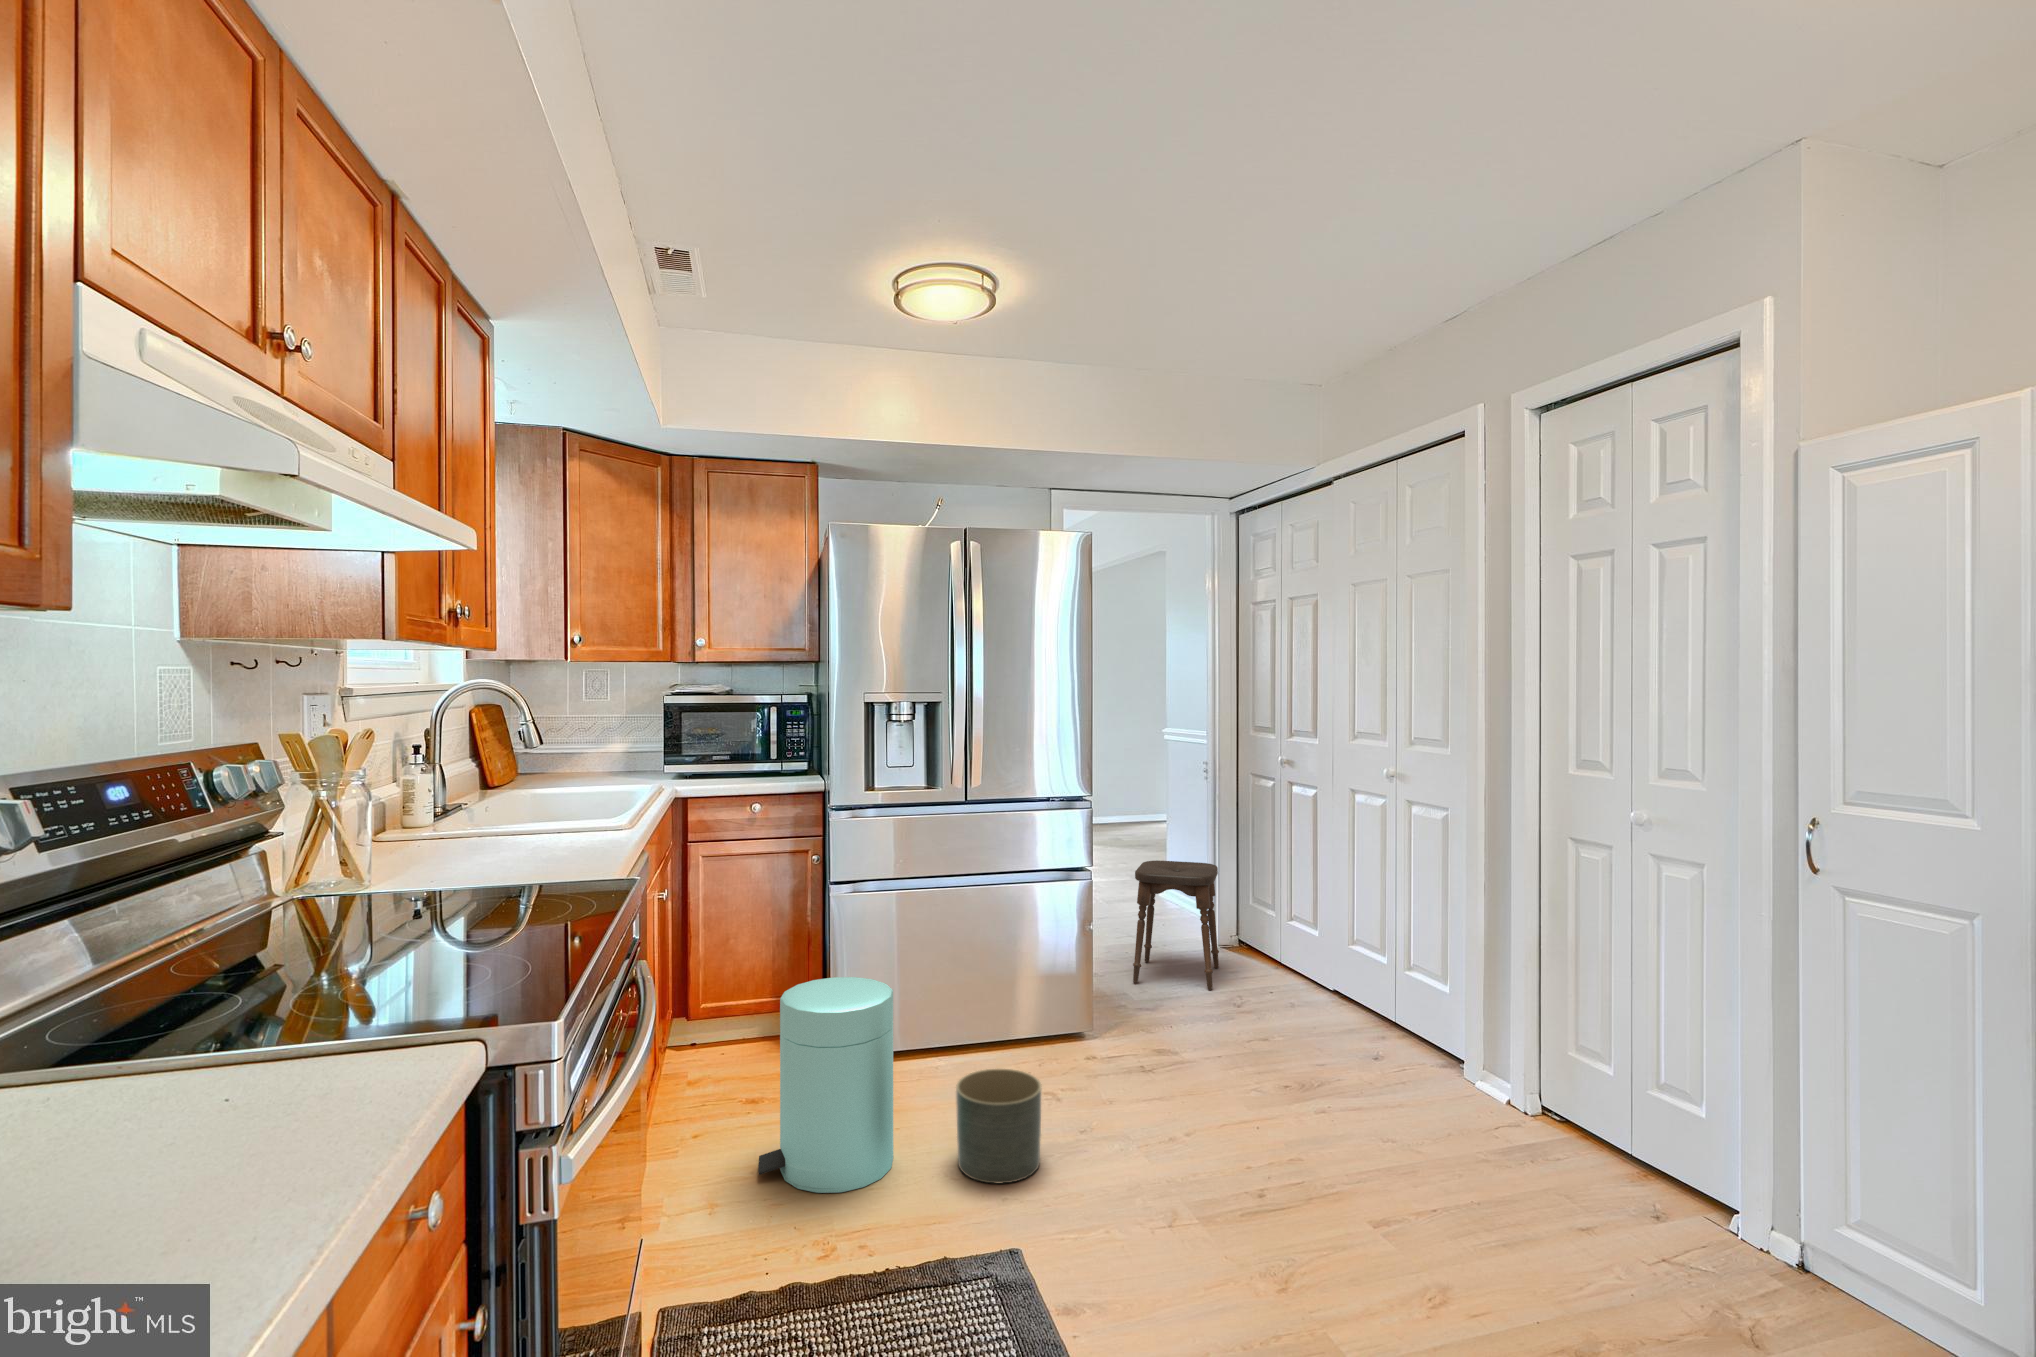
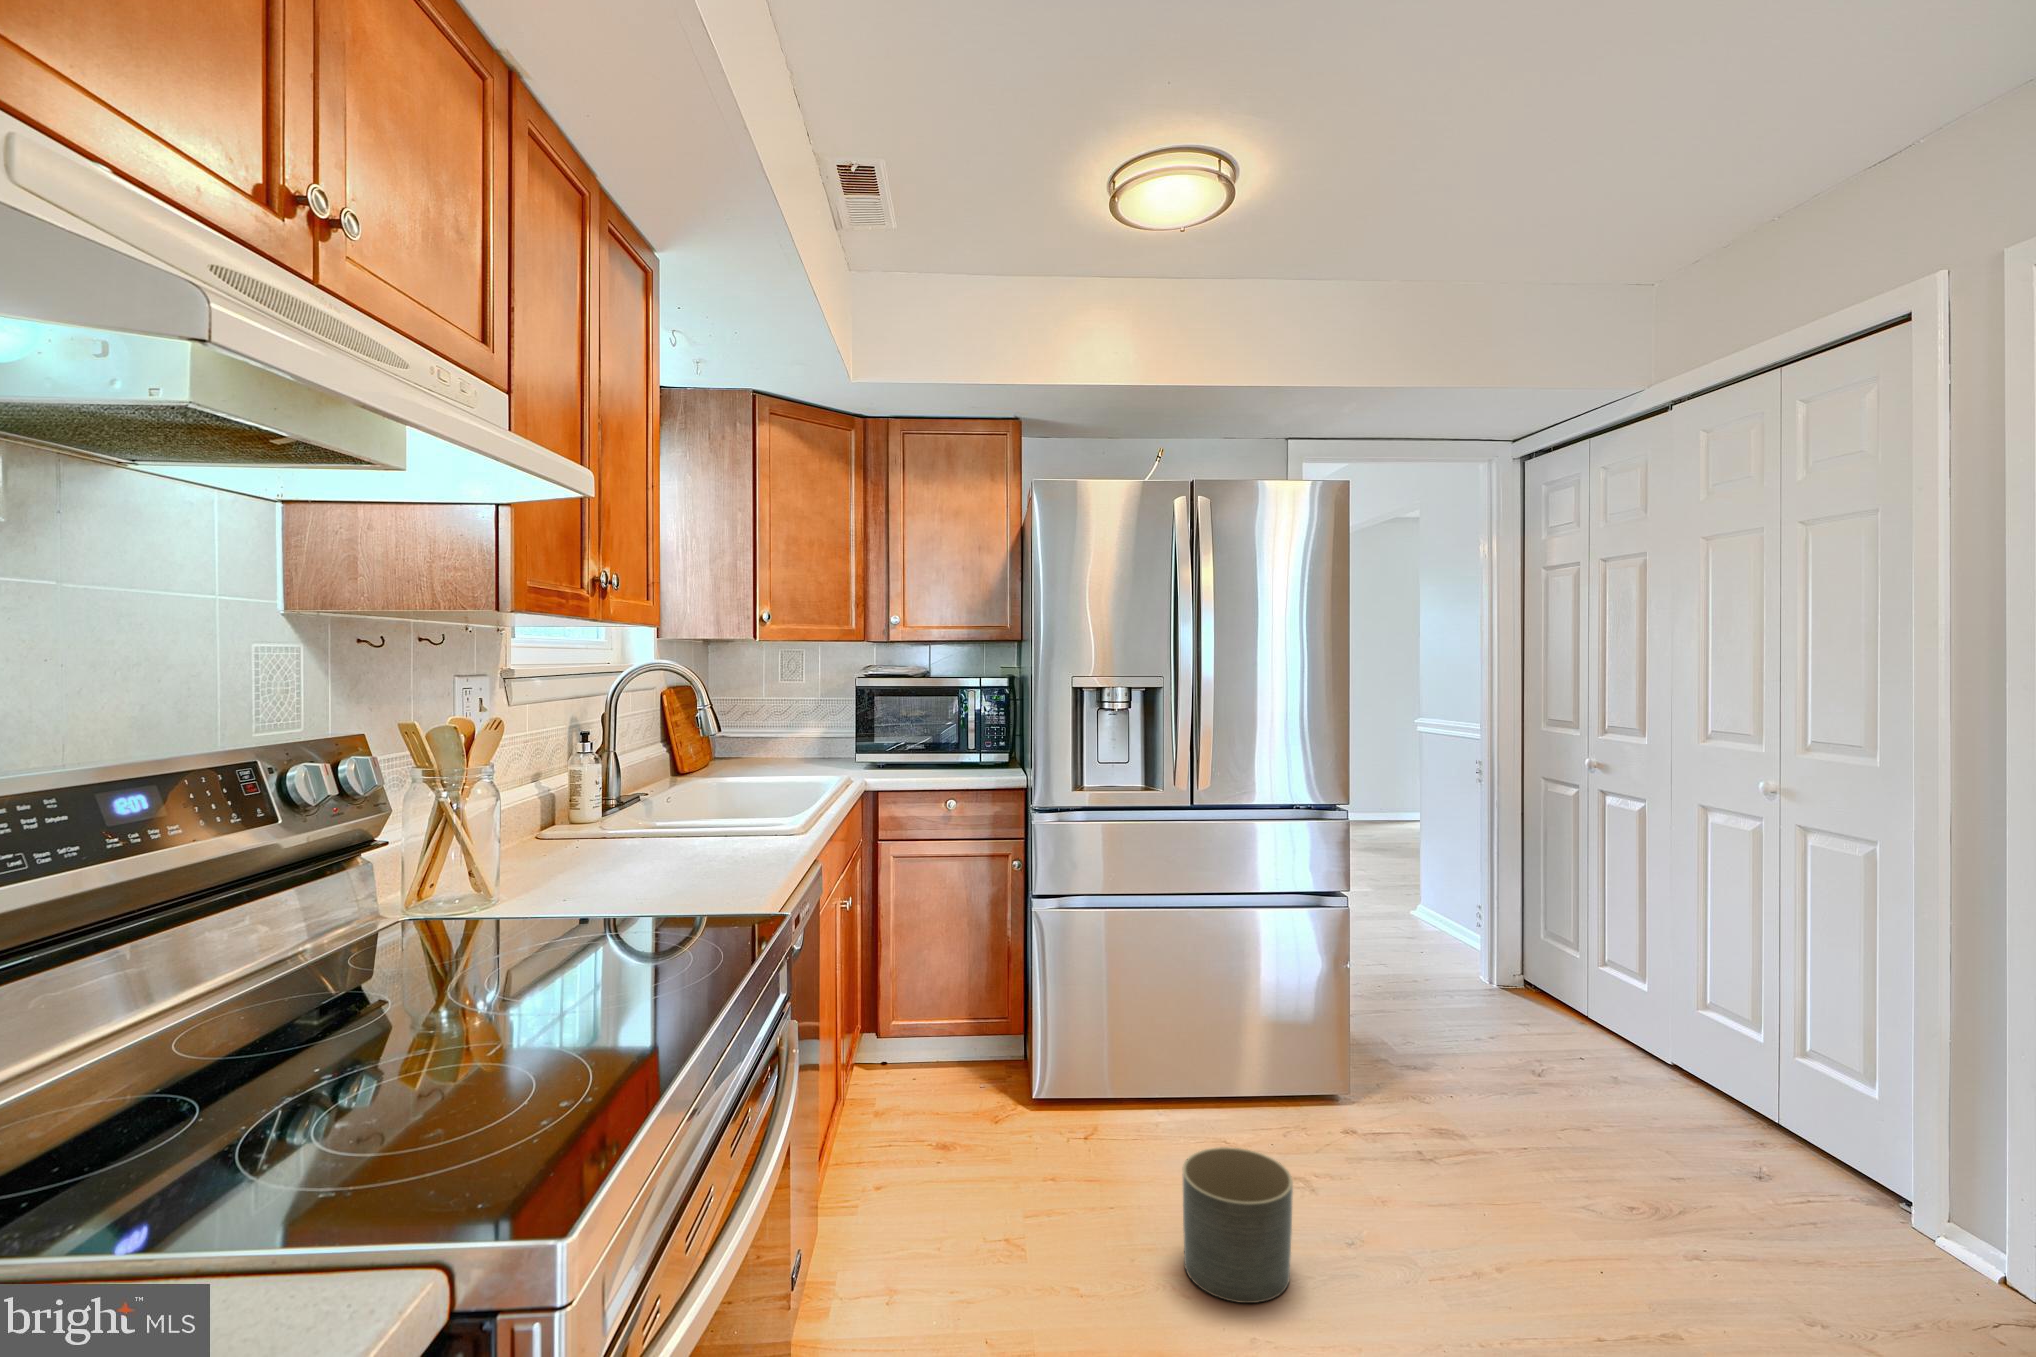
stool: present [1133,860,1219,990] -> none [1393,881,1503,1047]
trash can: present [758,977,893,1193] -> none [944,1017,1105,1287]

